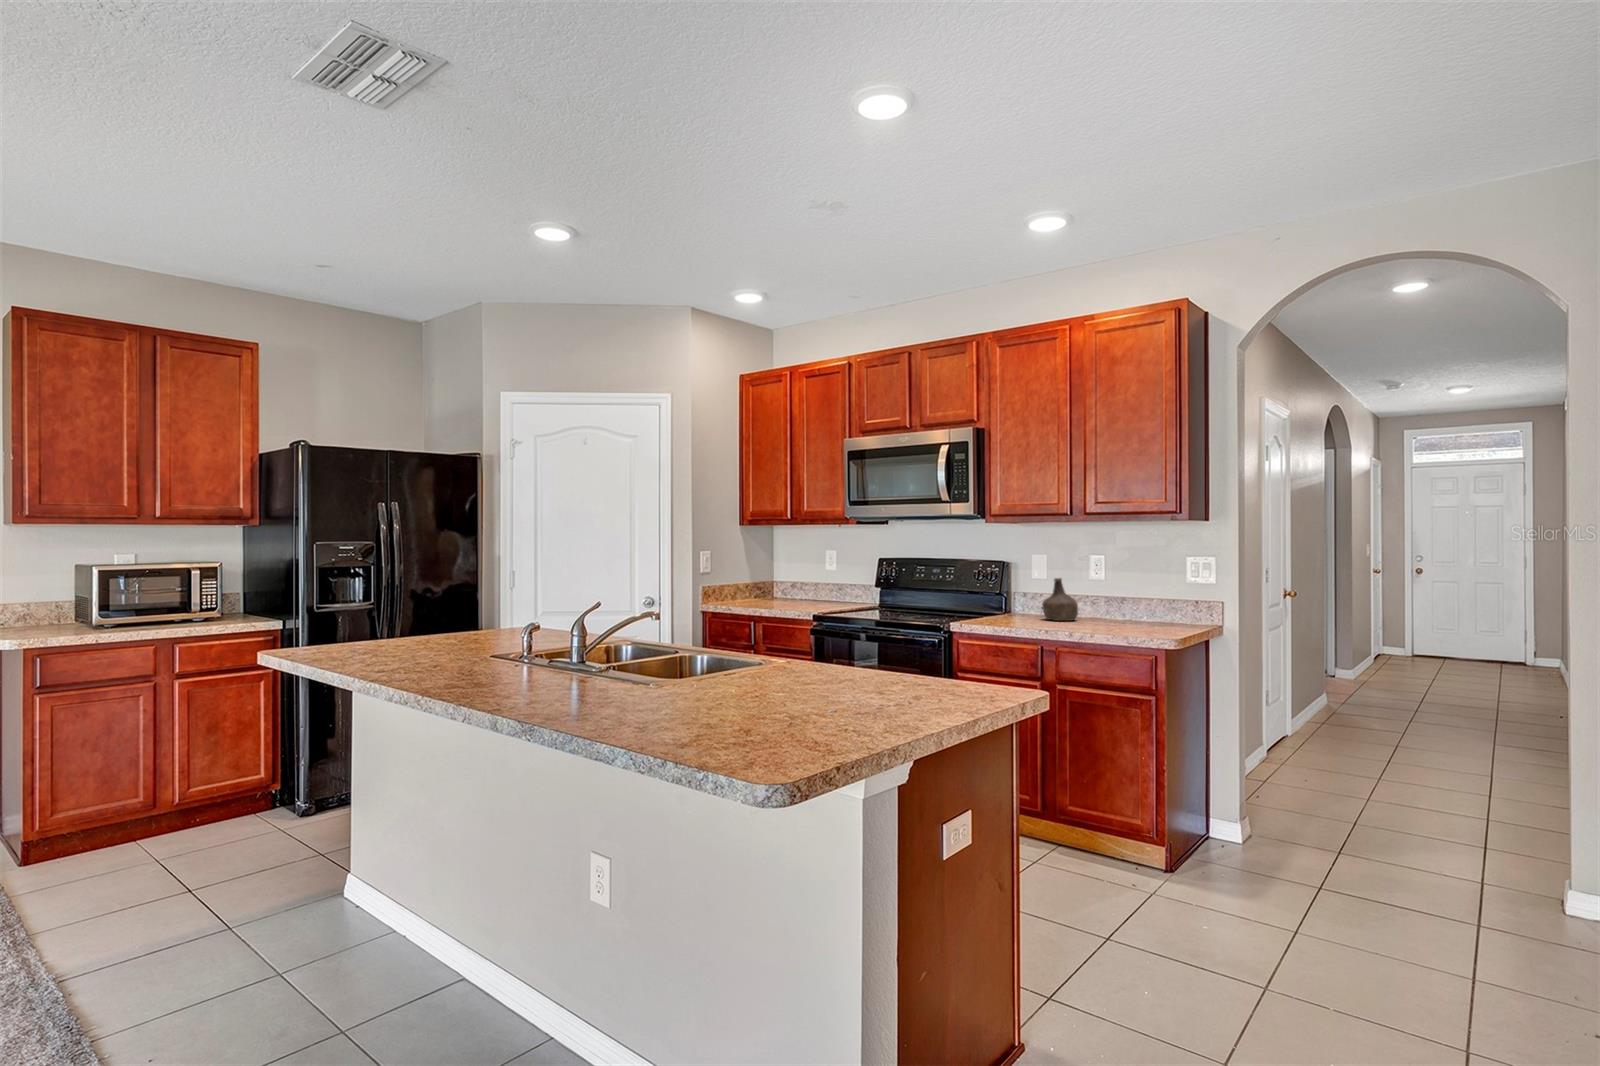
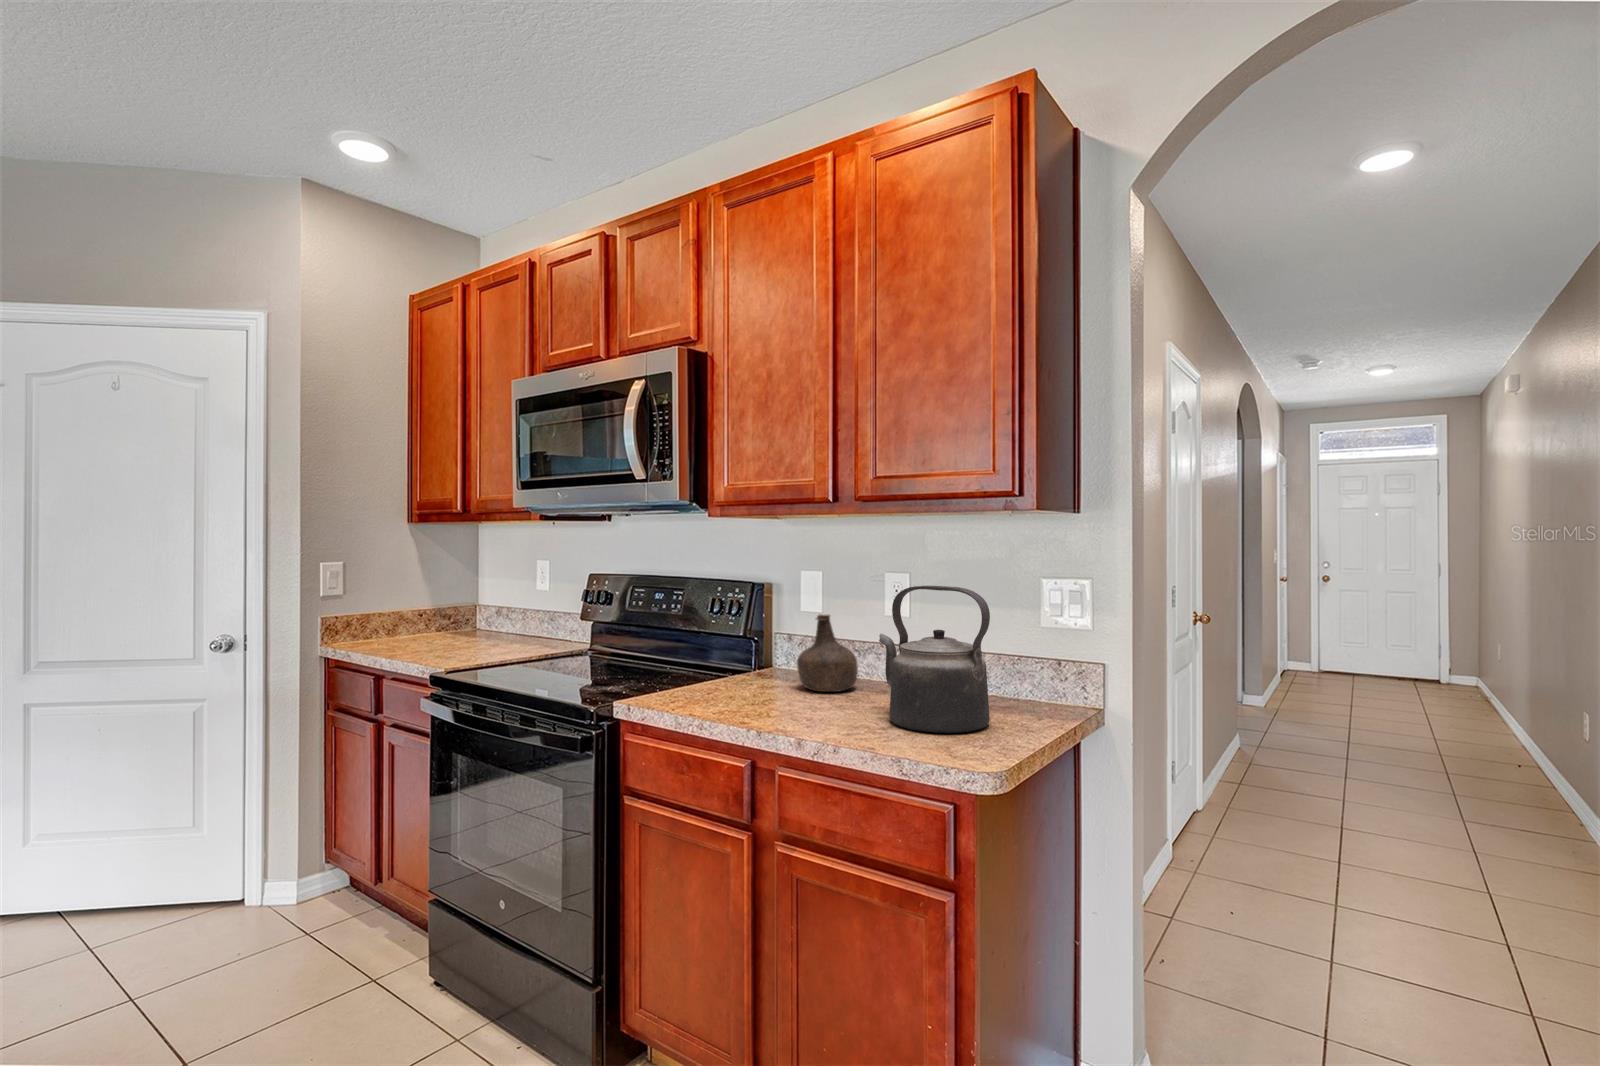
kettle: none [1100,559,1164,631] -> present [879,586,990,733]

